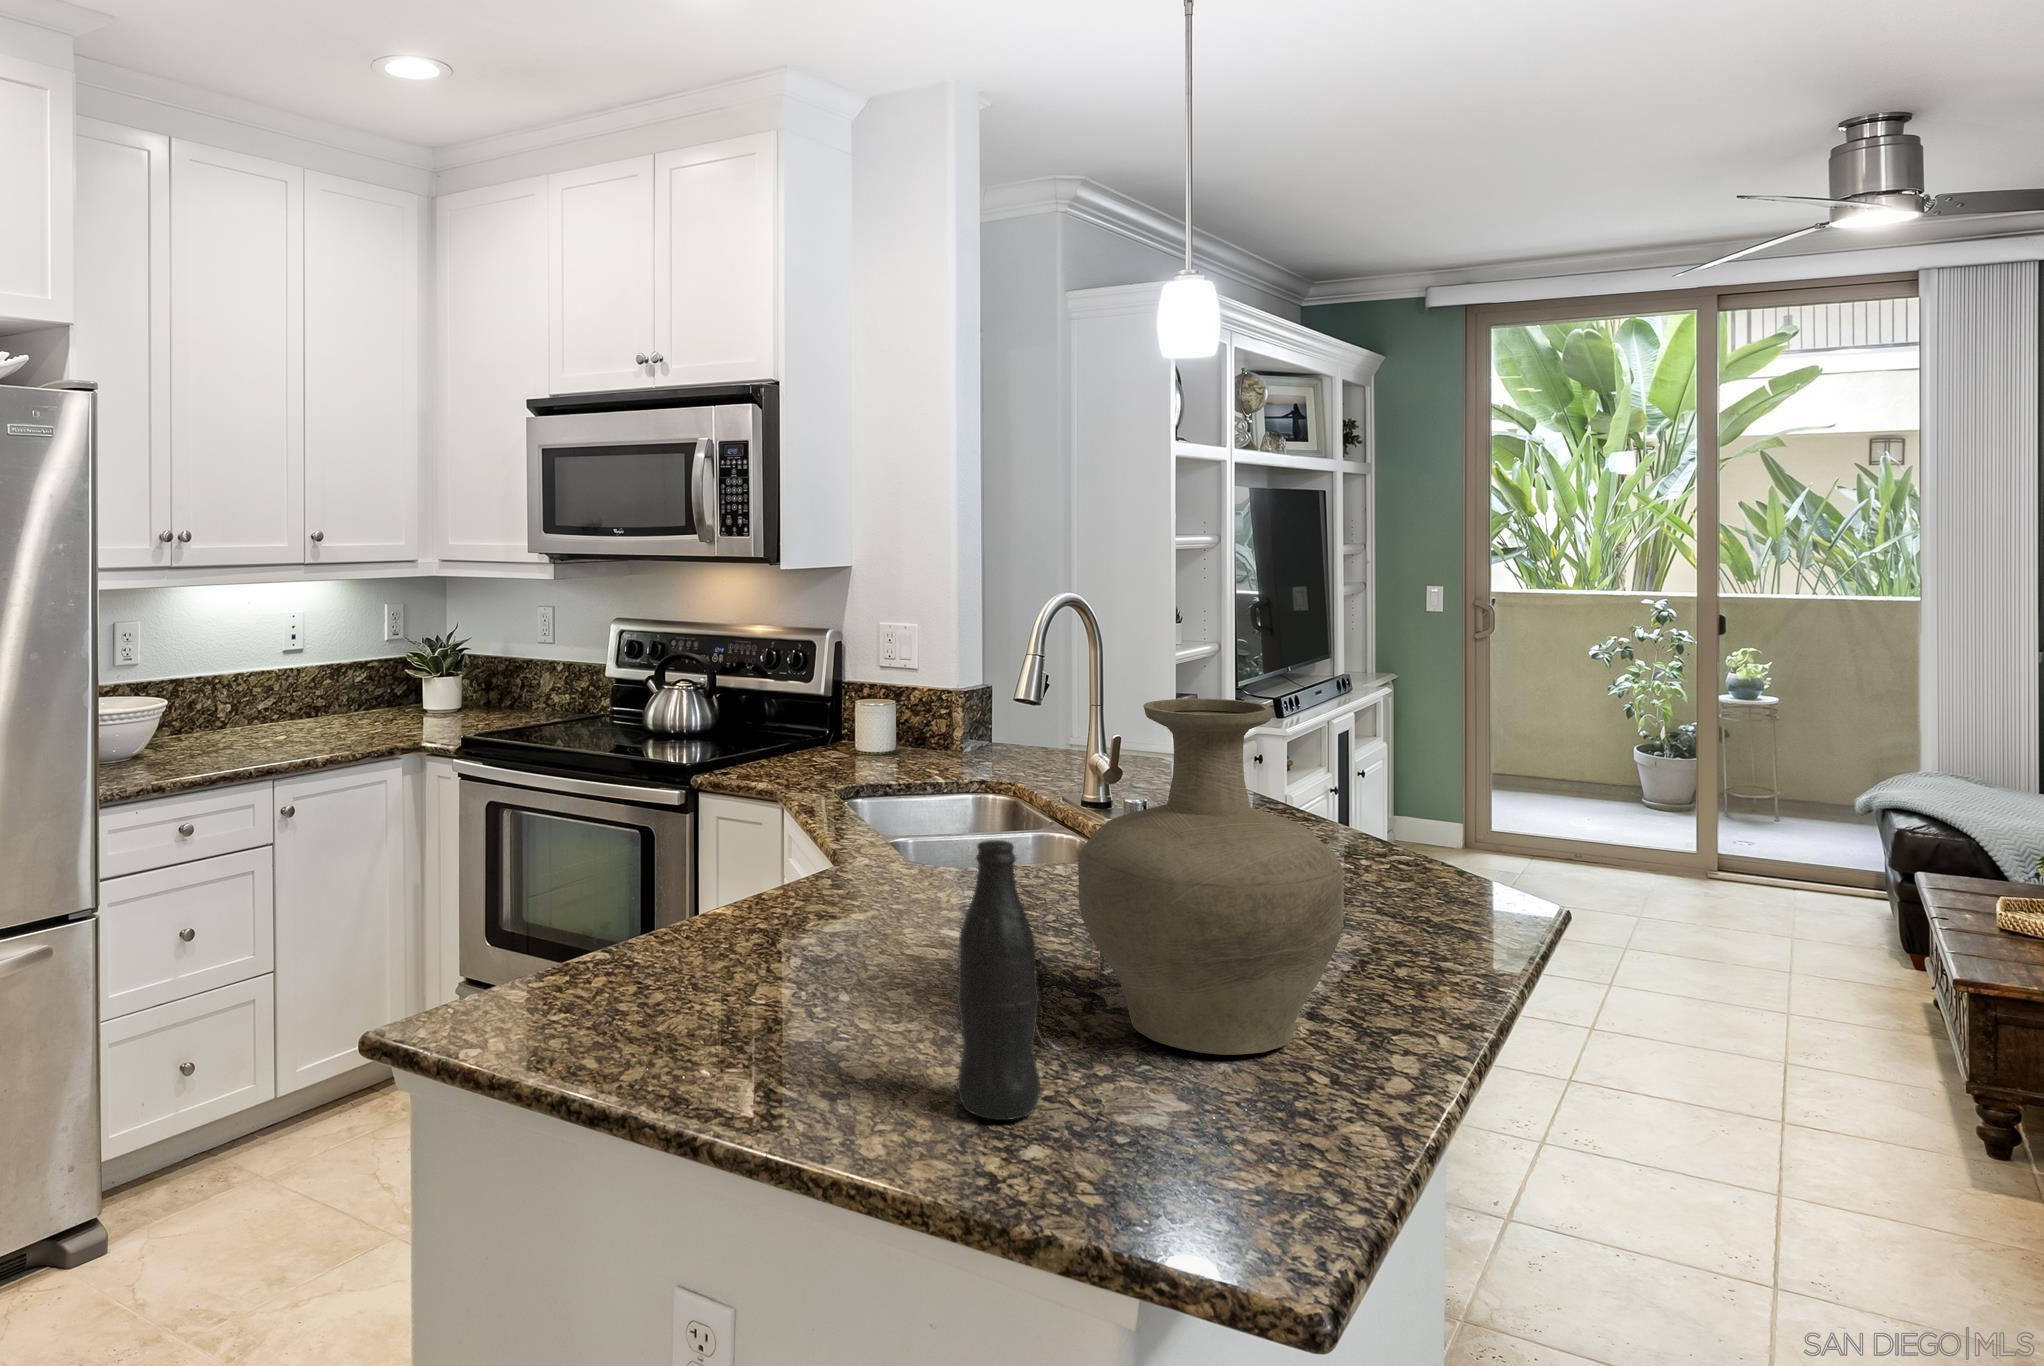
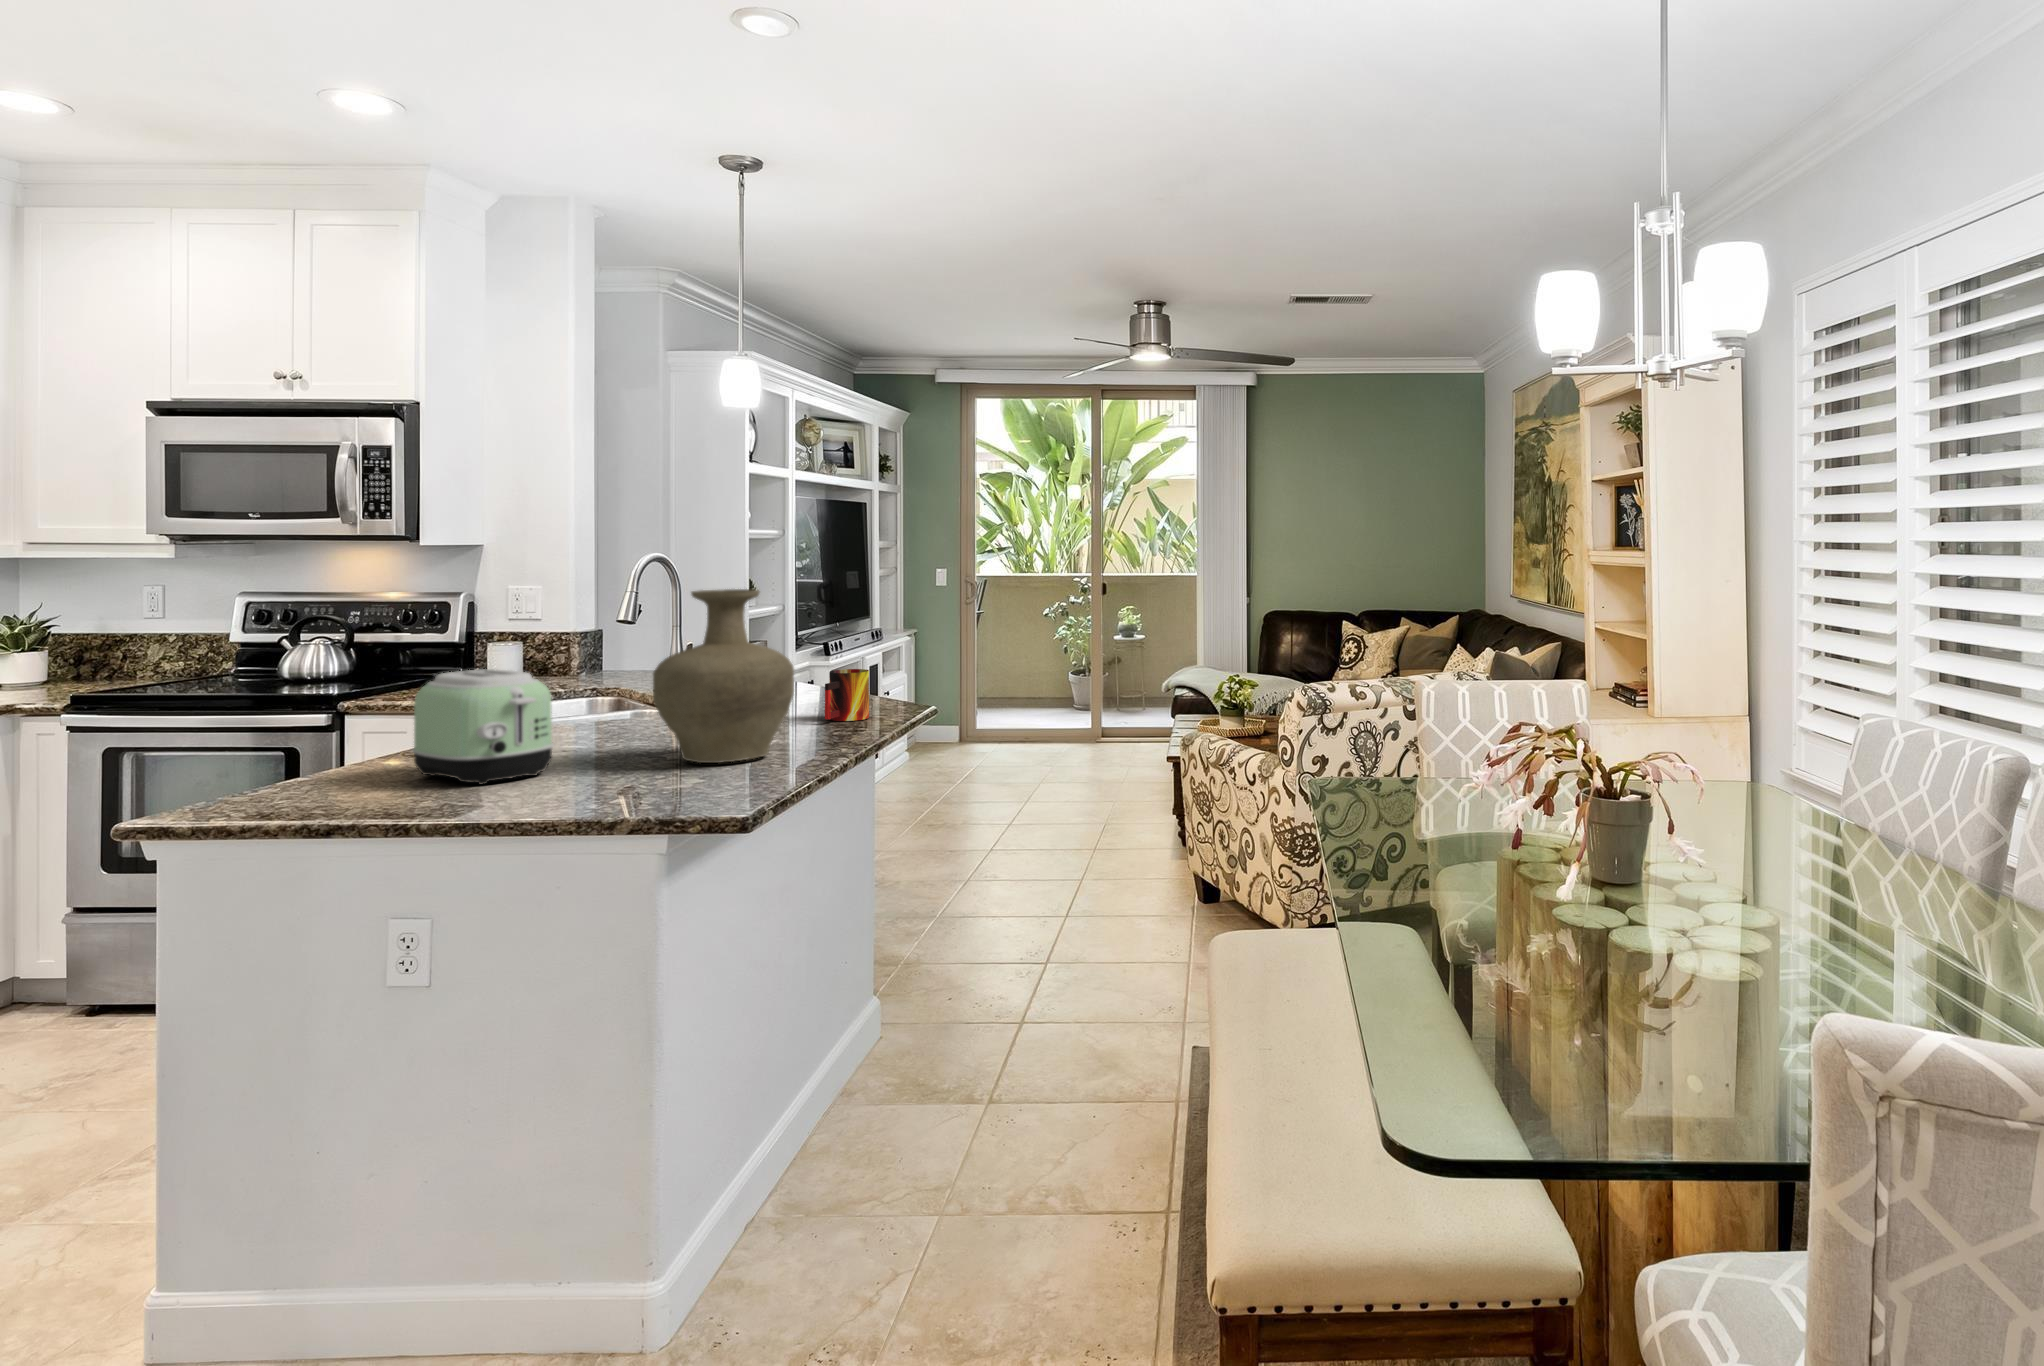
toaster: none [715,817,919,1039] -> present [412,669,554,785]
mug: none [1367,826,1447,931] -> present [825,669,869,721]
bottle: present [957,840,1040,1120] -> none [581,652,628,791]

